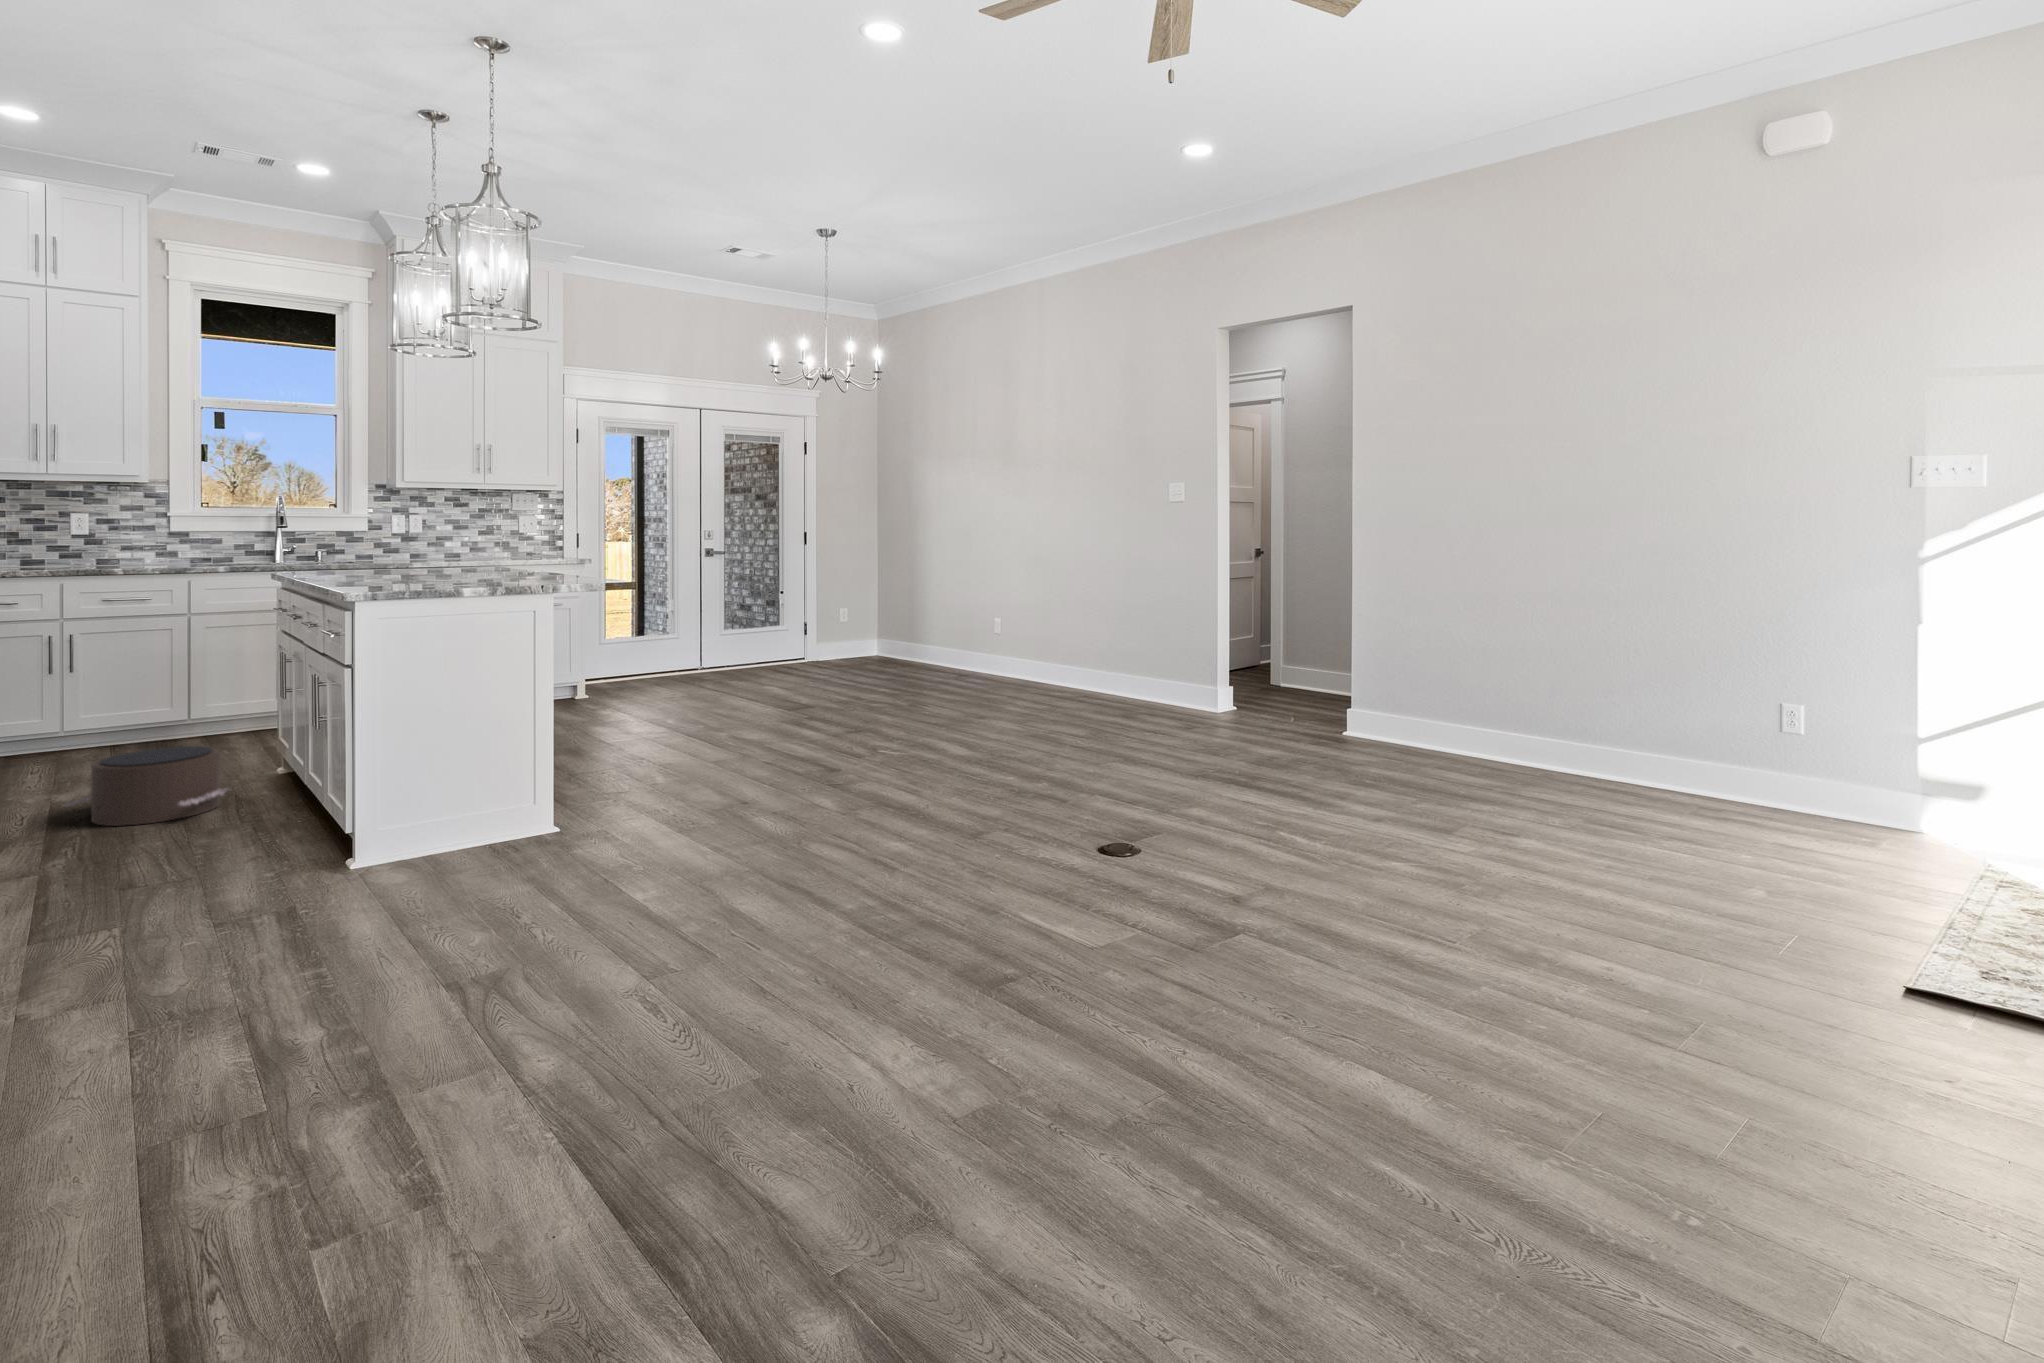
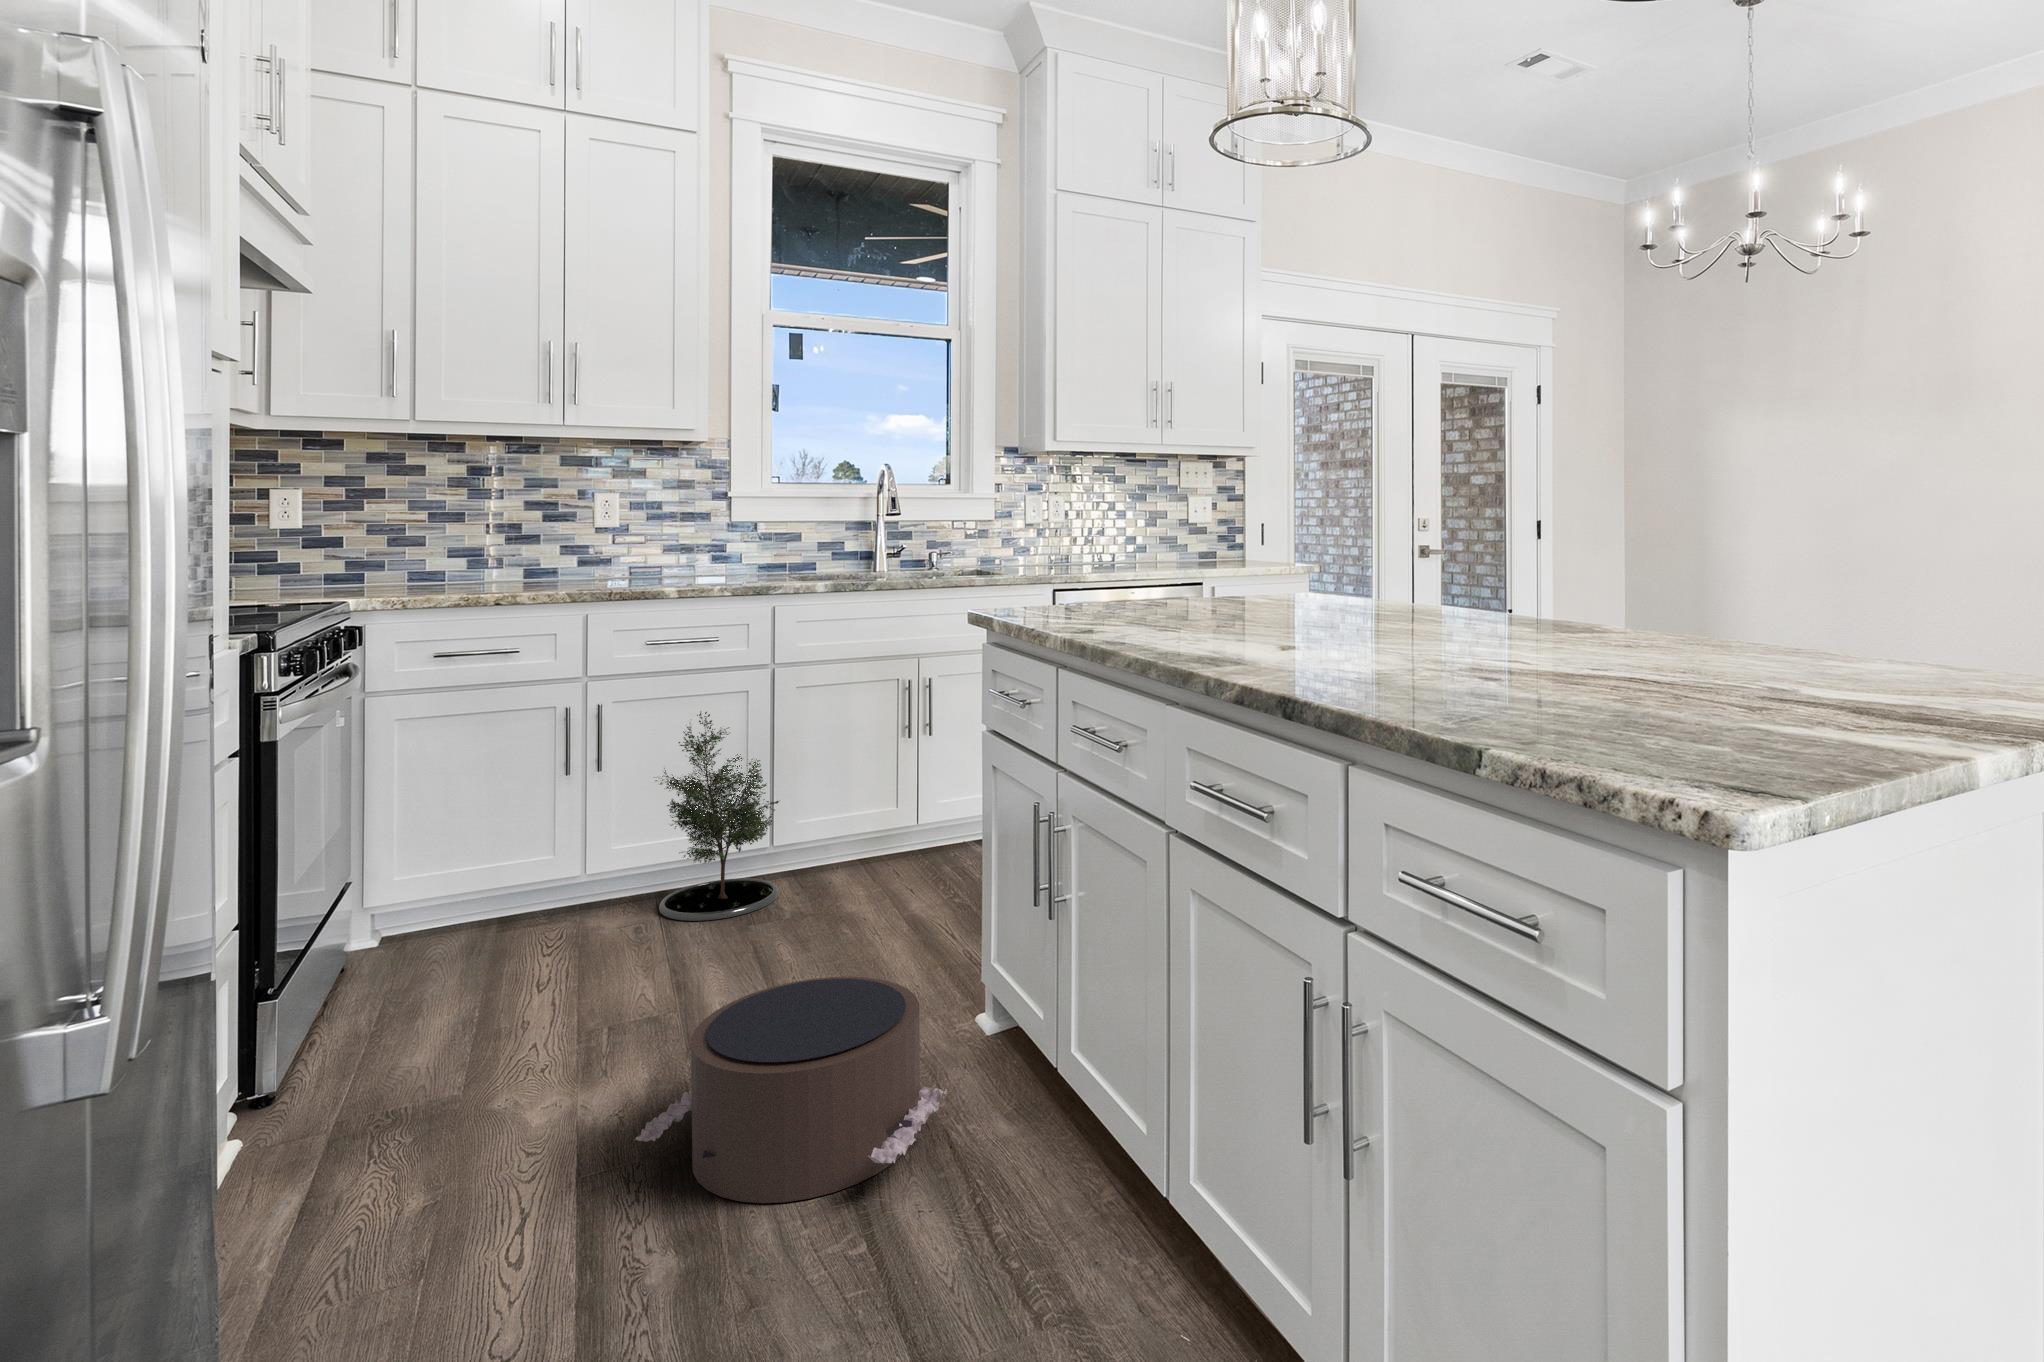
potted tree: none [103,639,195,759] -> present [656,711,779,921]

